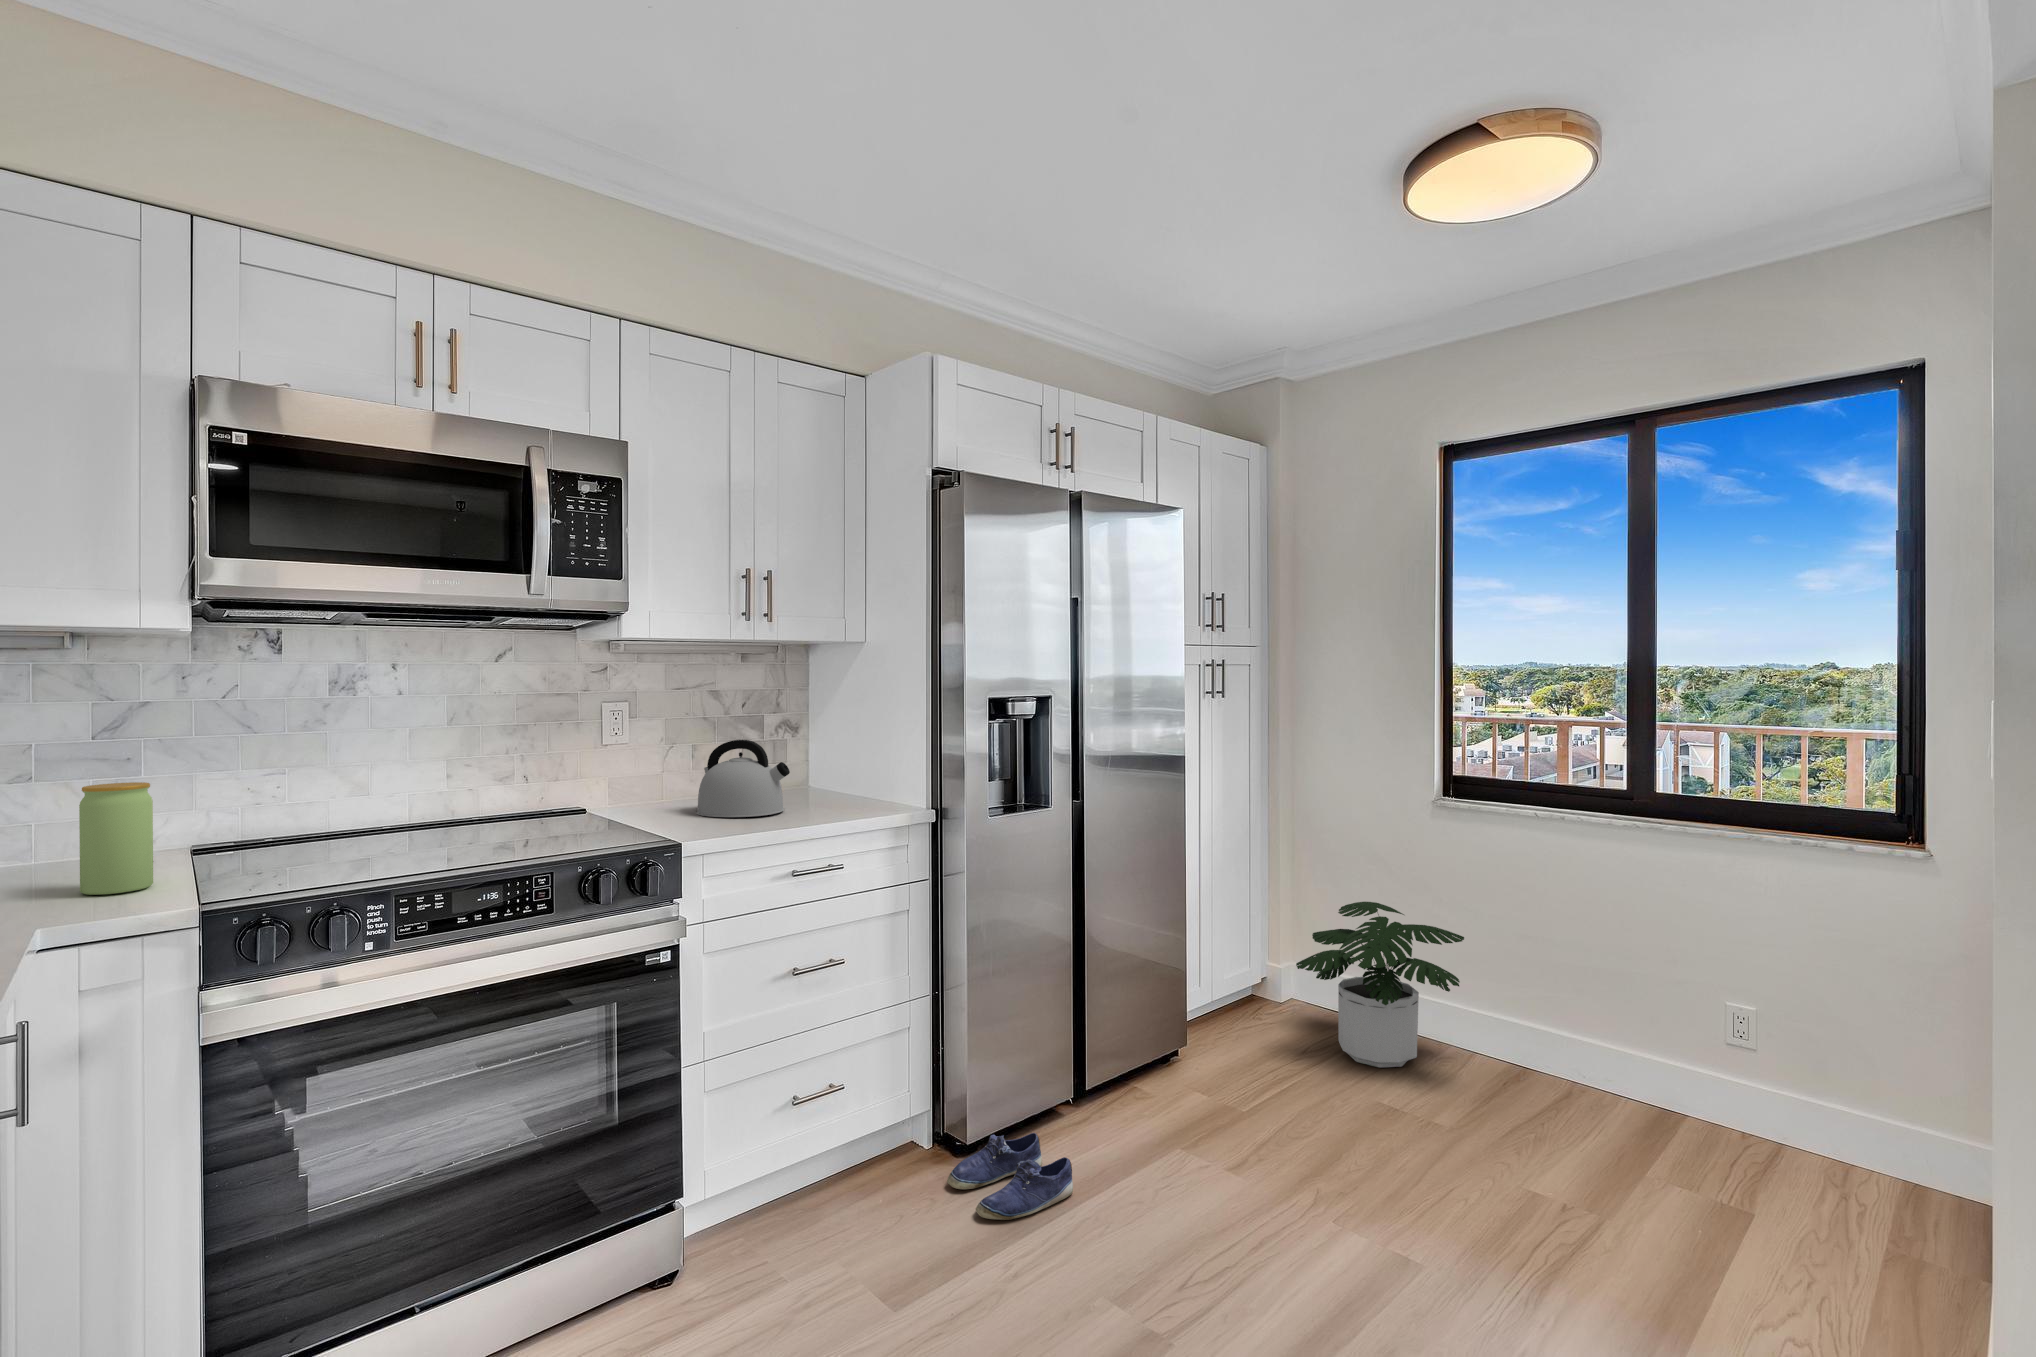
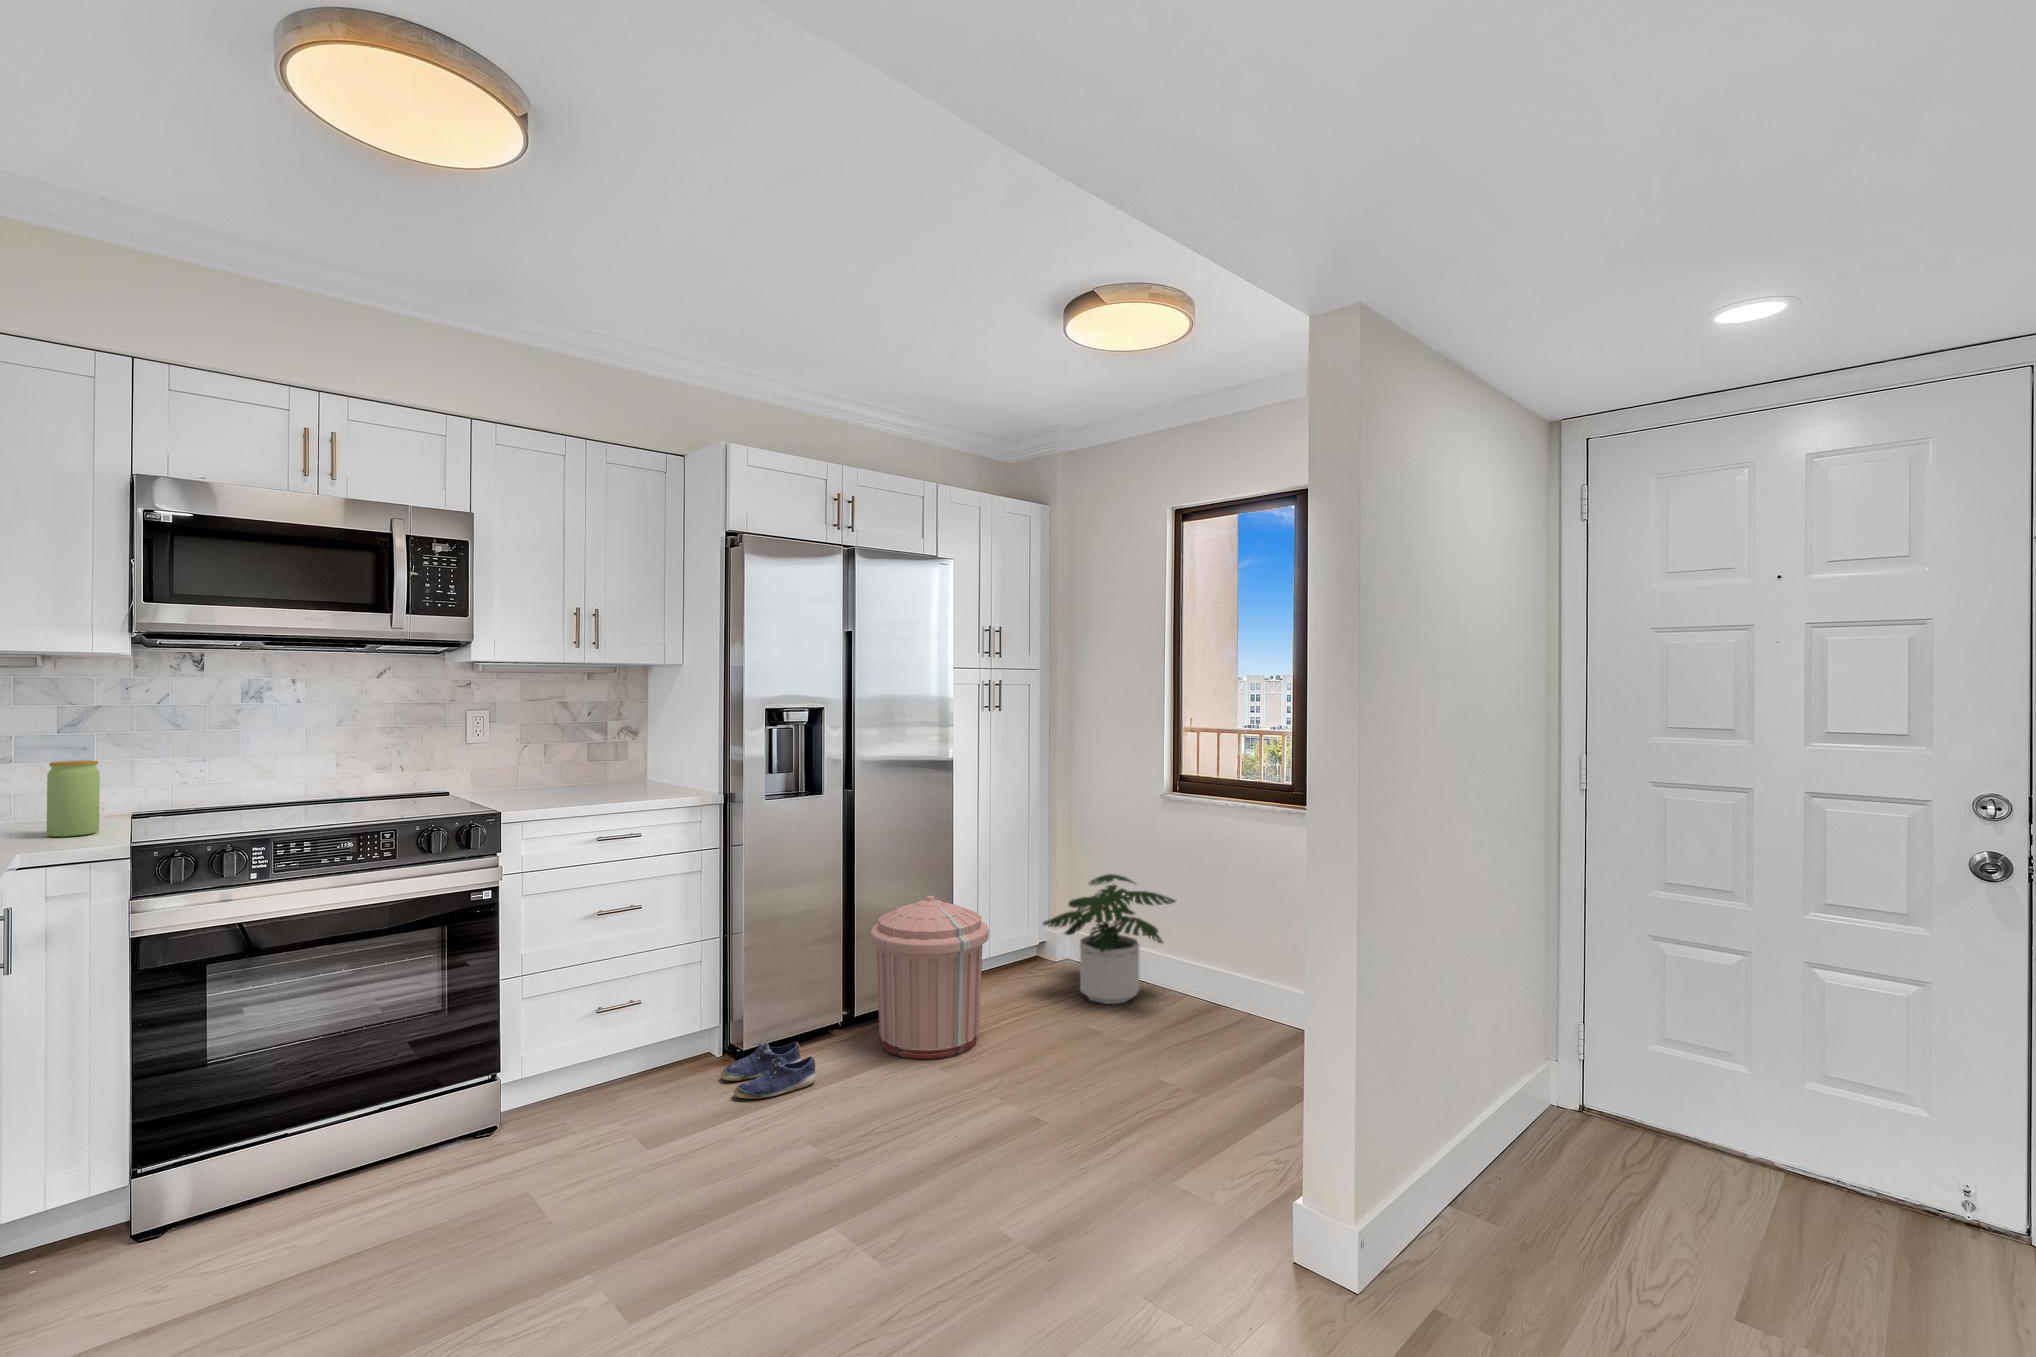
kettle: present [696,740,790,817] -> none [534,738,608,796]
trash can: none [1112,938,1266,1154] -> present [871,896,989,1059]

